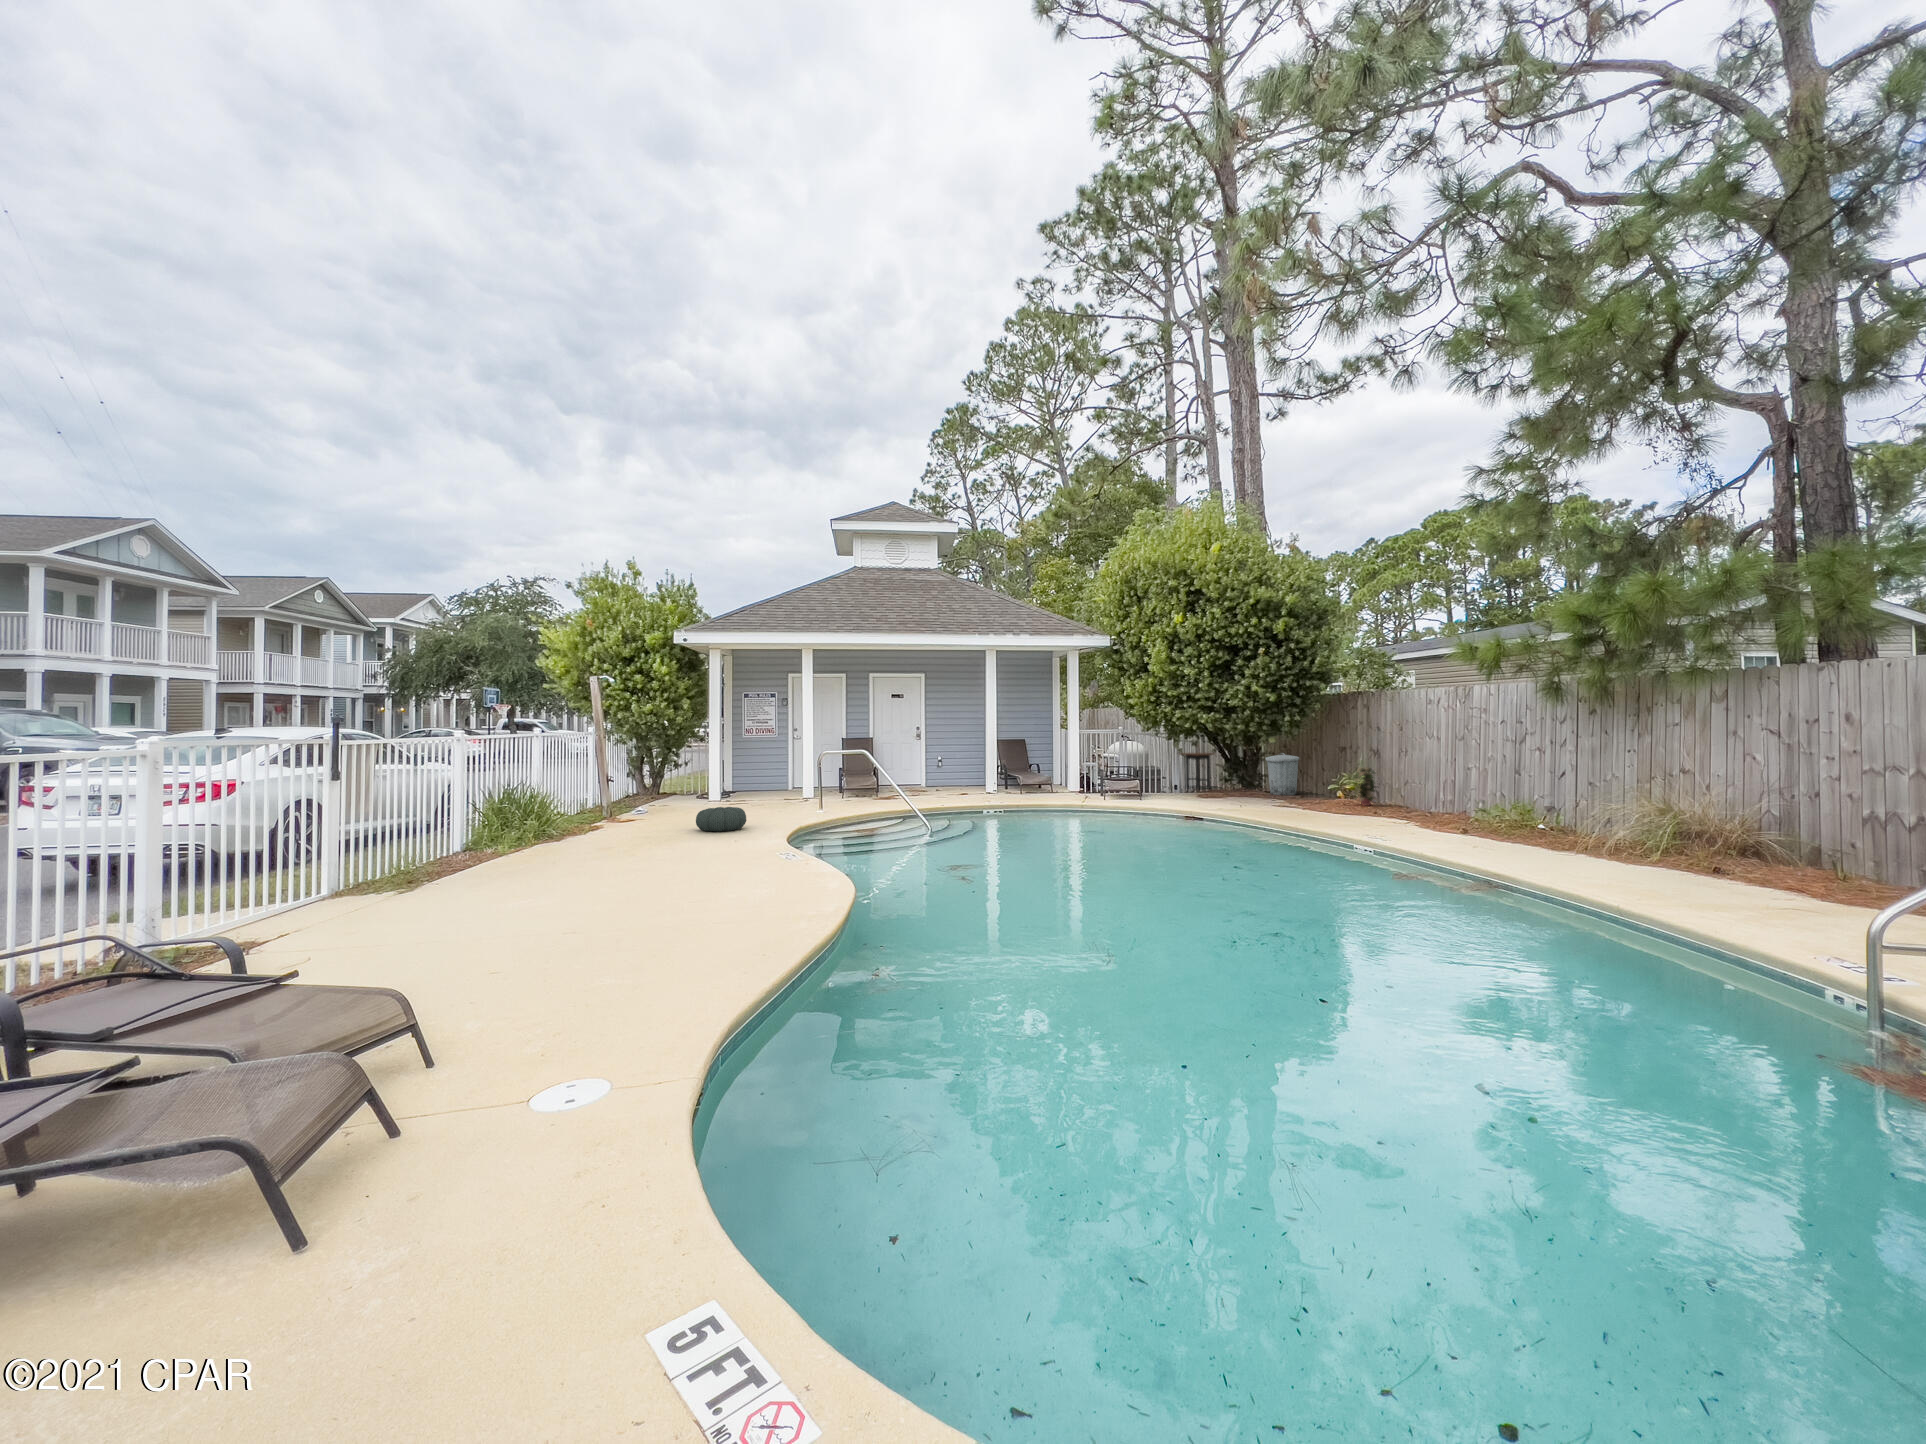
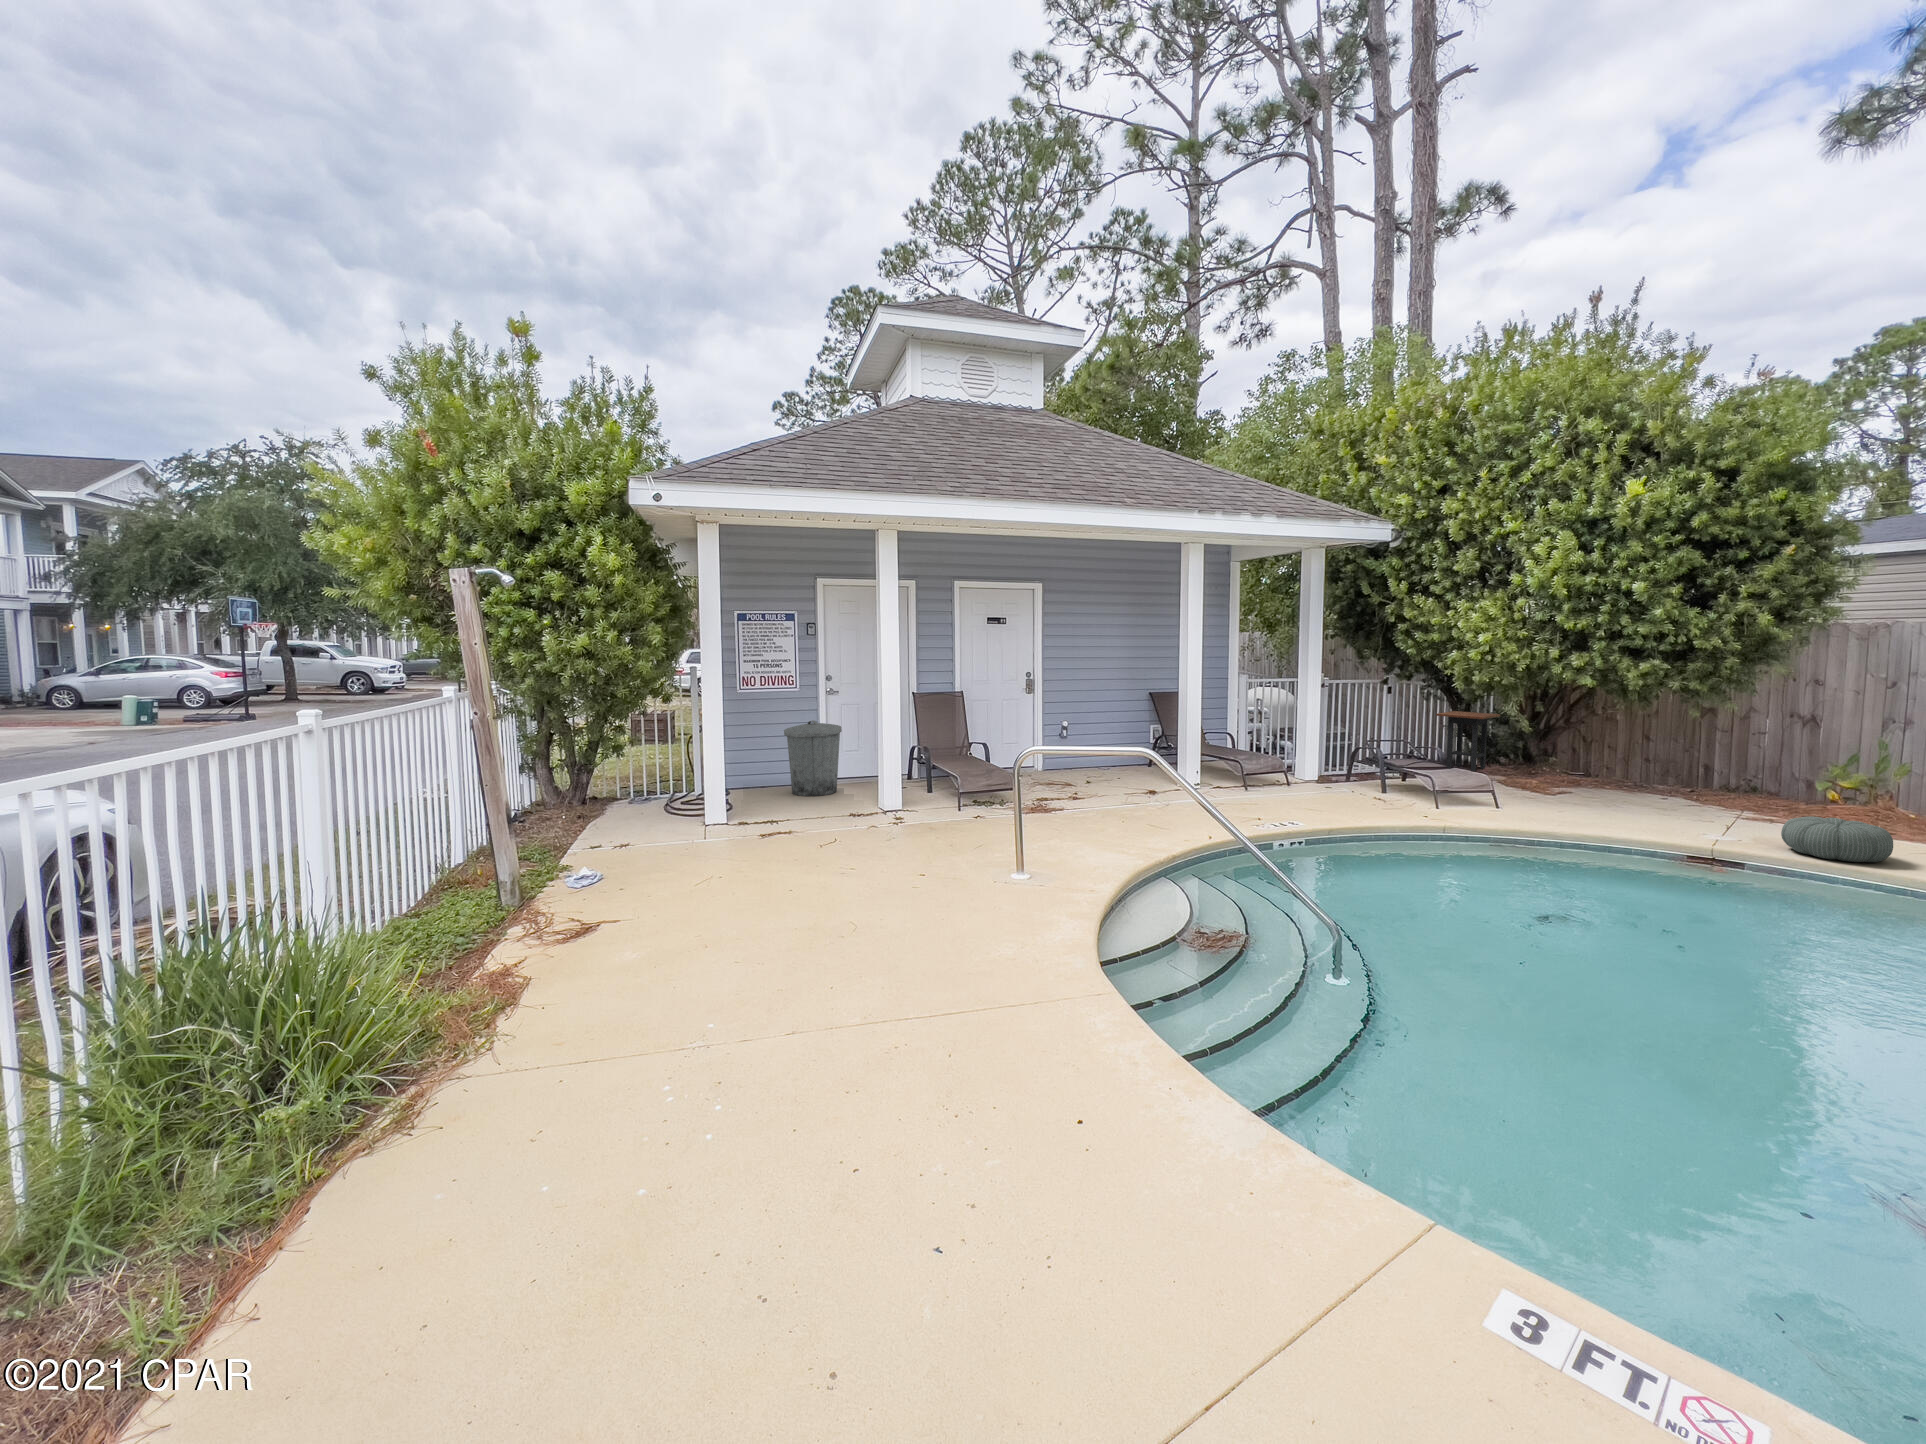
trash can: present [1266,753,1299,795] -> present [784,720,842,796]
decorative plant: present [1356,768,1377,806] -> none [1828,750,1895,813]
pouf: present [696,807,746,832] -> present [1781,816,1893,862]

